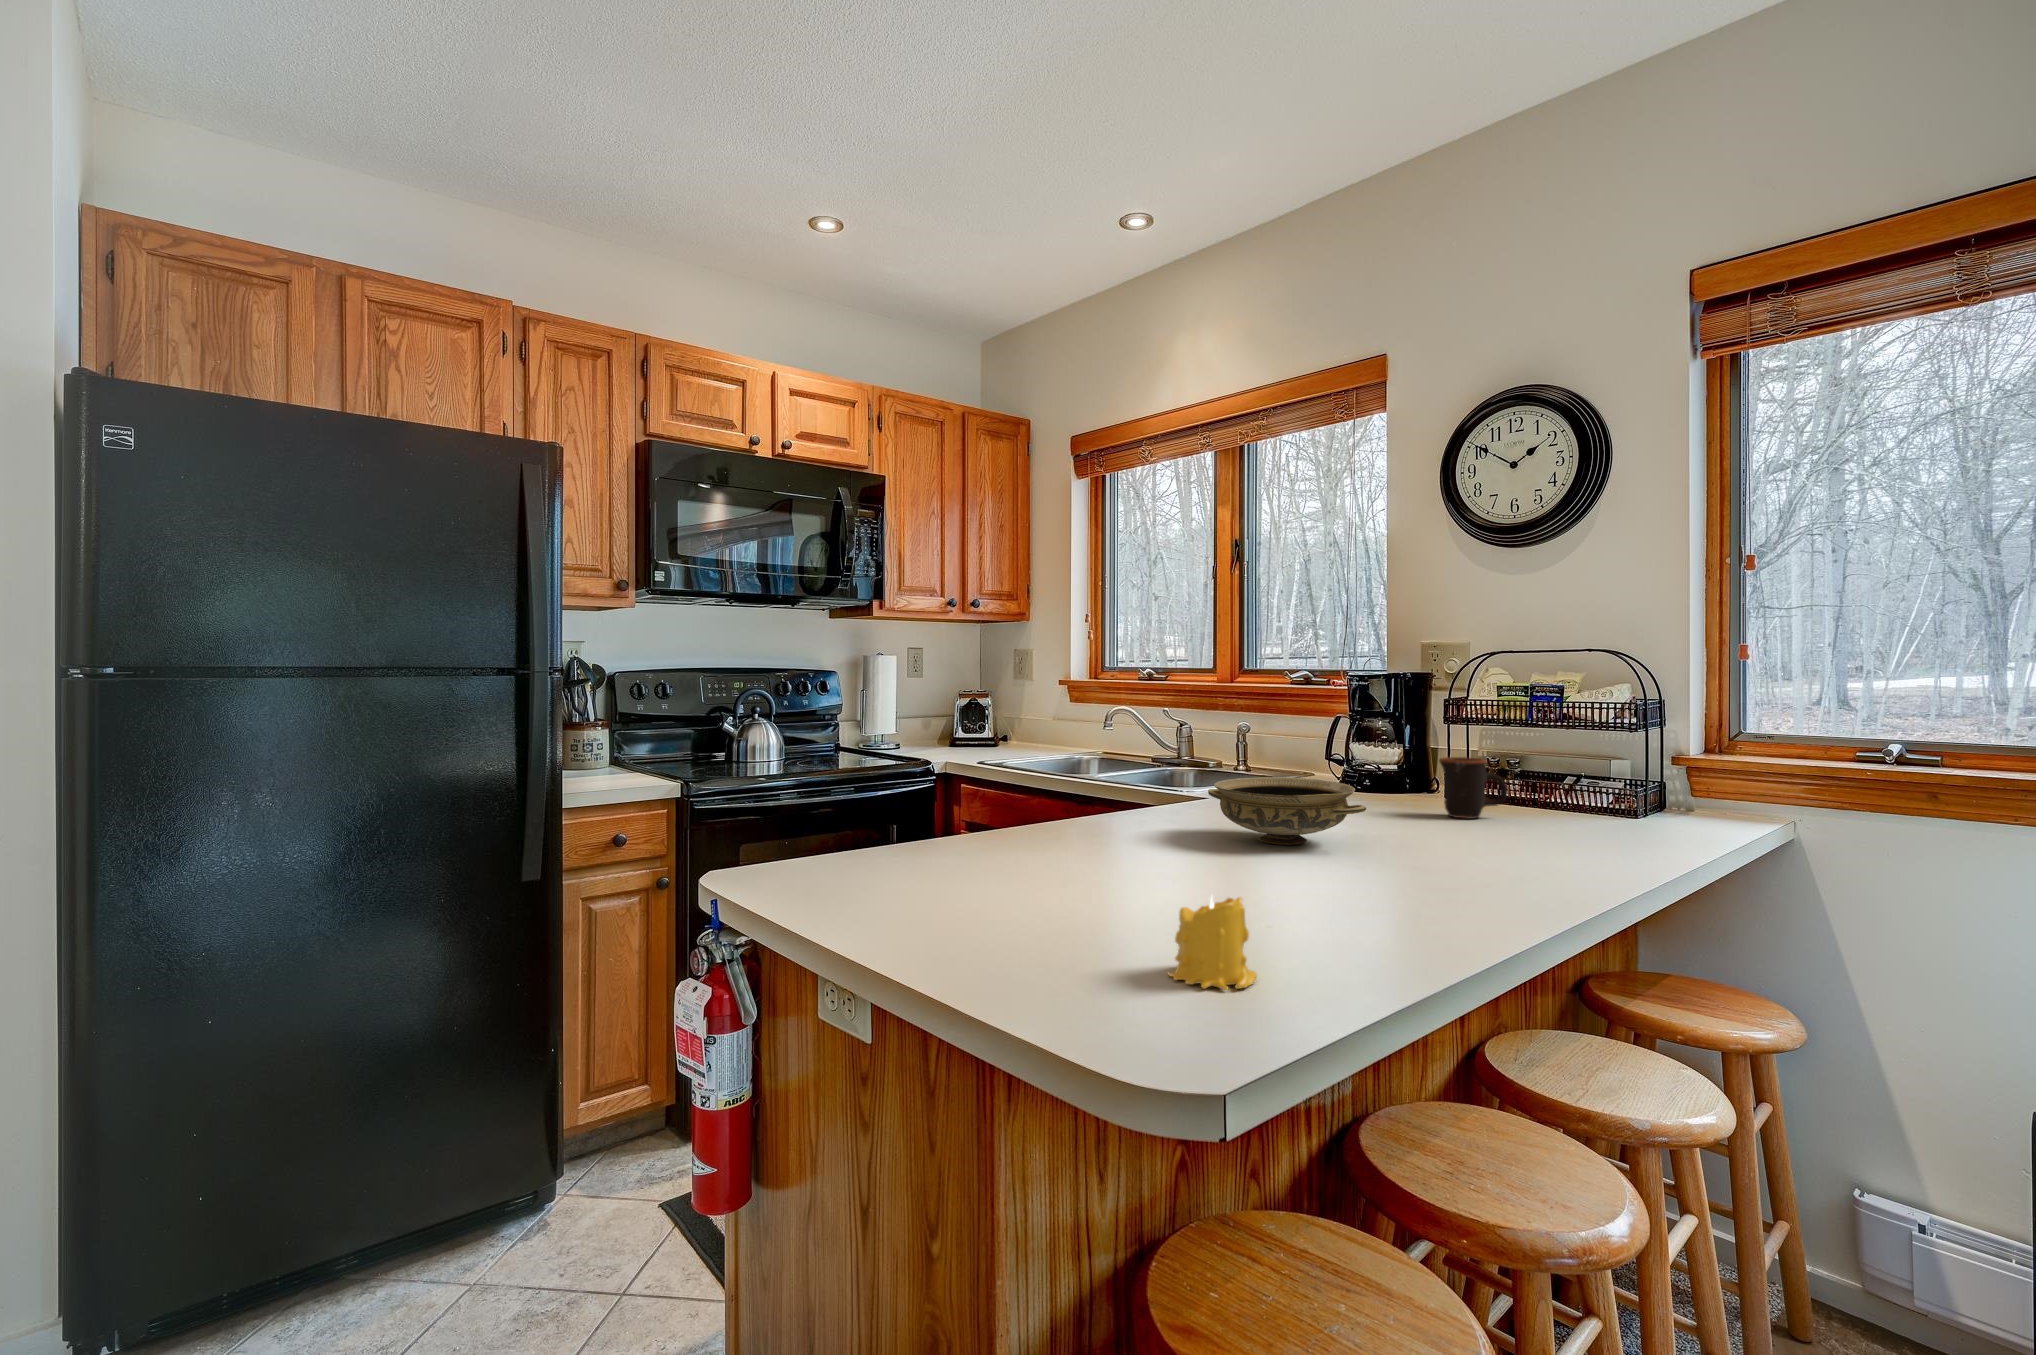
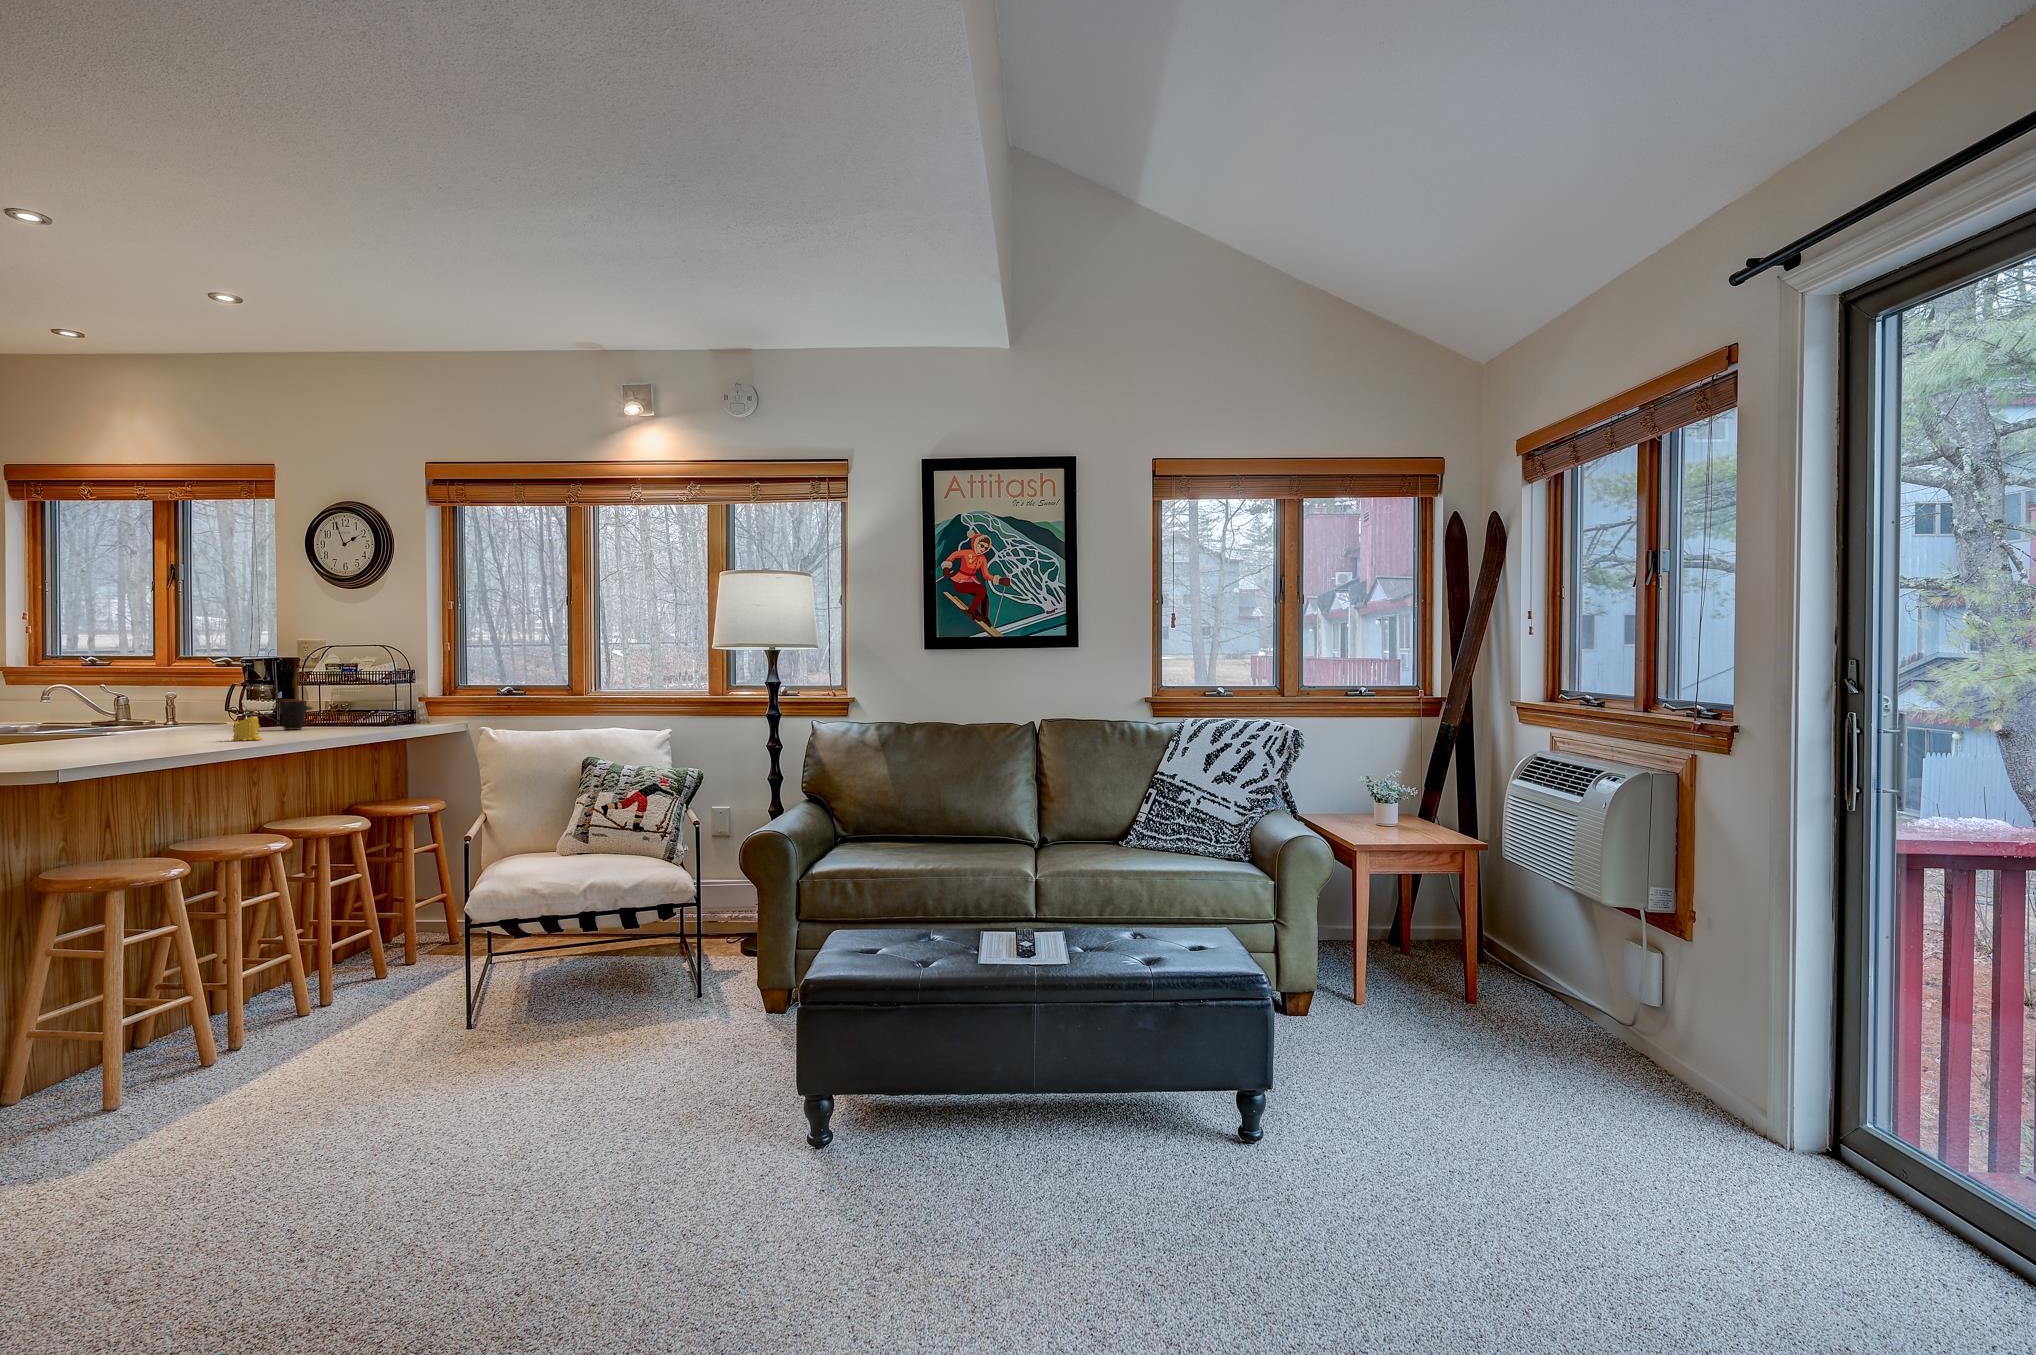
ceramic bowl: present [1208,777,1366,845] -> none [107,708,202,739]
candle: present [1168,897,1257,990] -> present [232,716,263,741]

